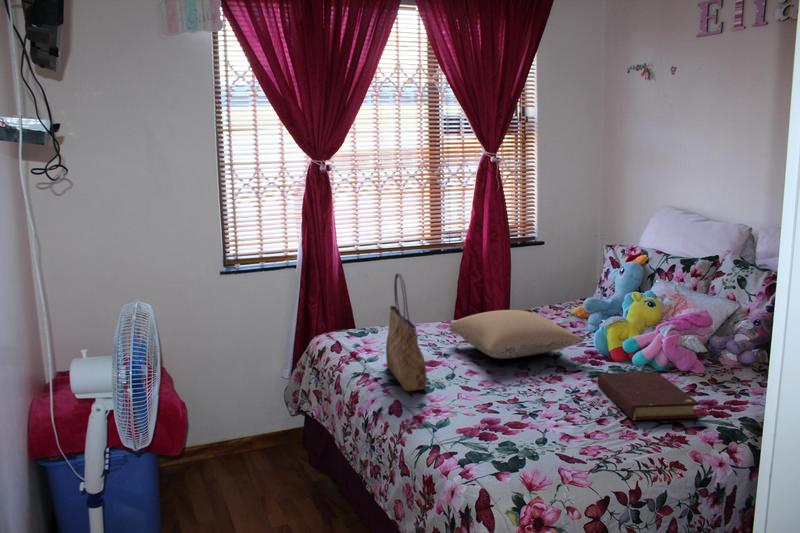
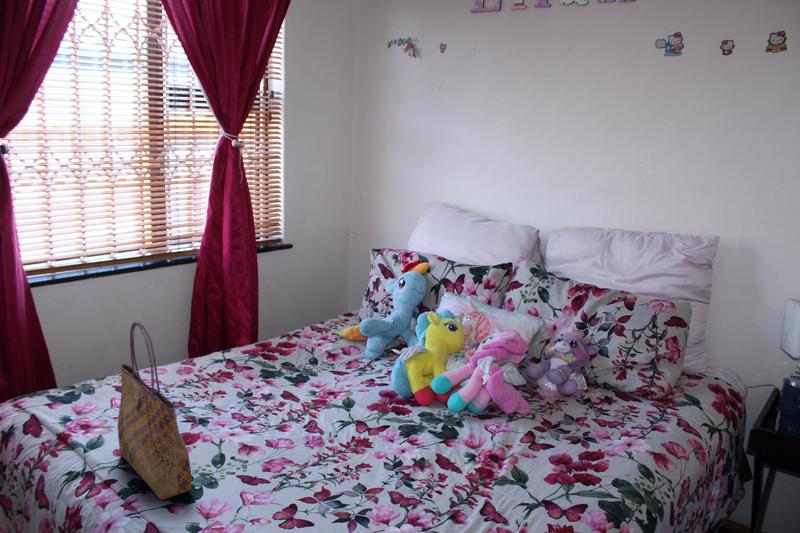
pillow: present [449,310,584,359] -> none [202,346,384,421]
book: present [598,372,699,420] -> none [415,417,548,498]

